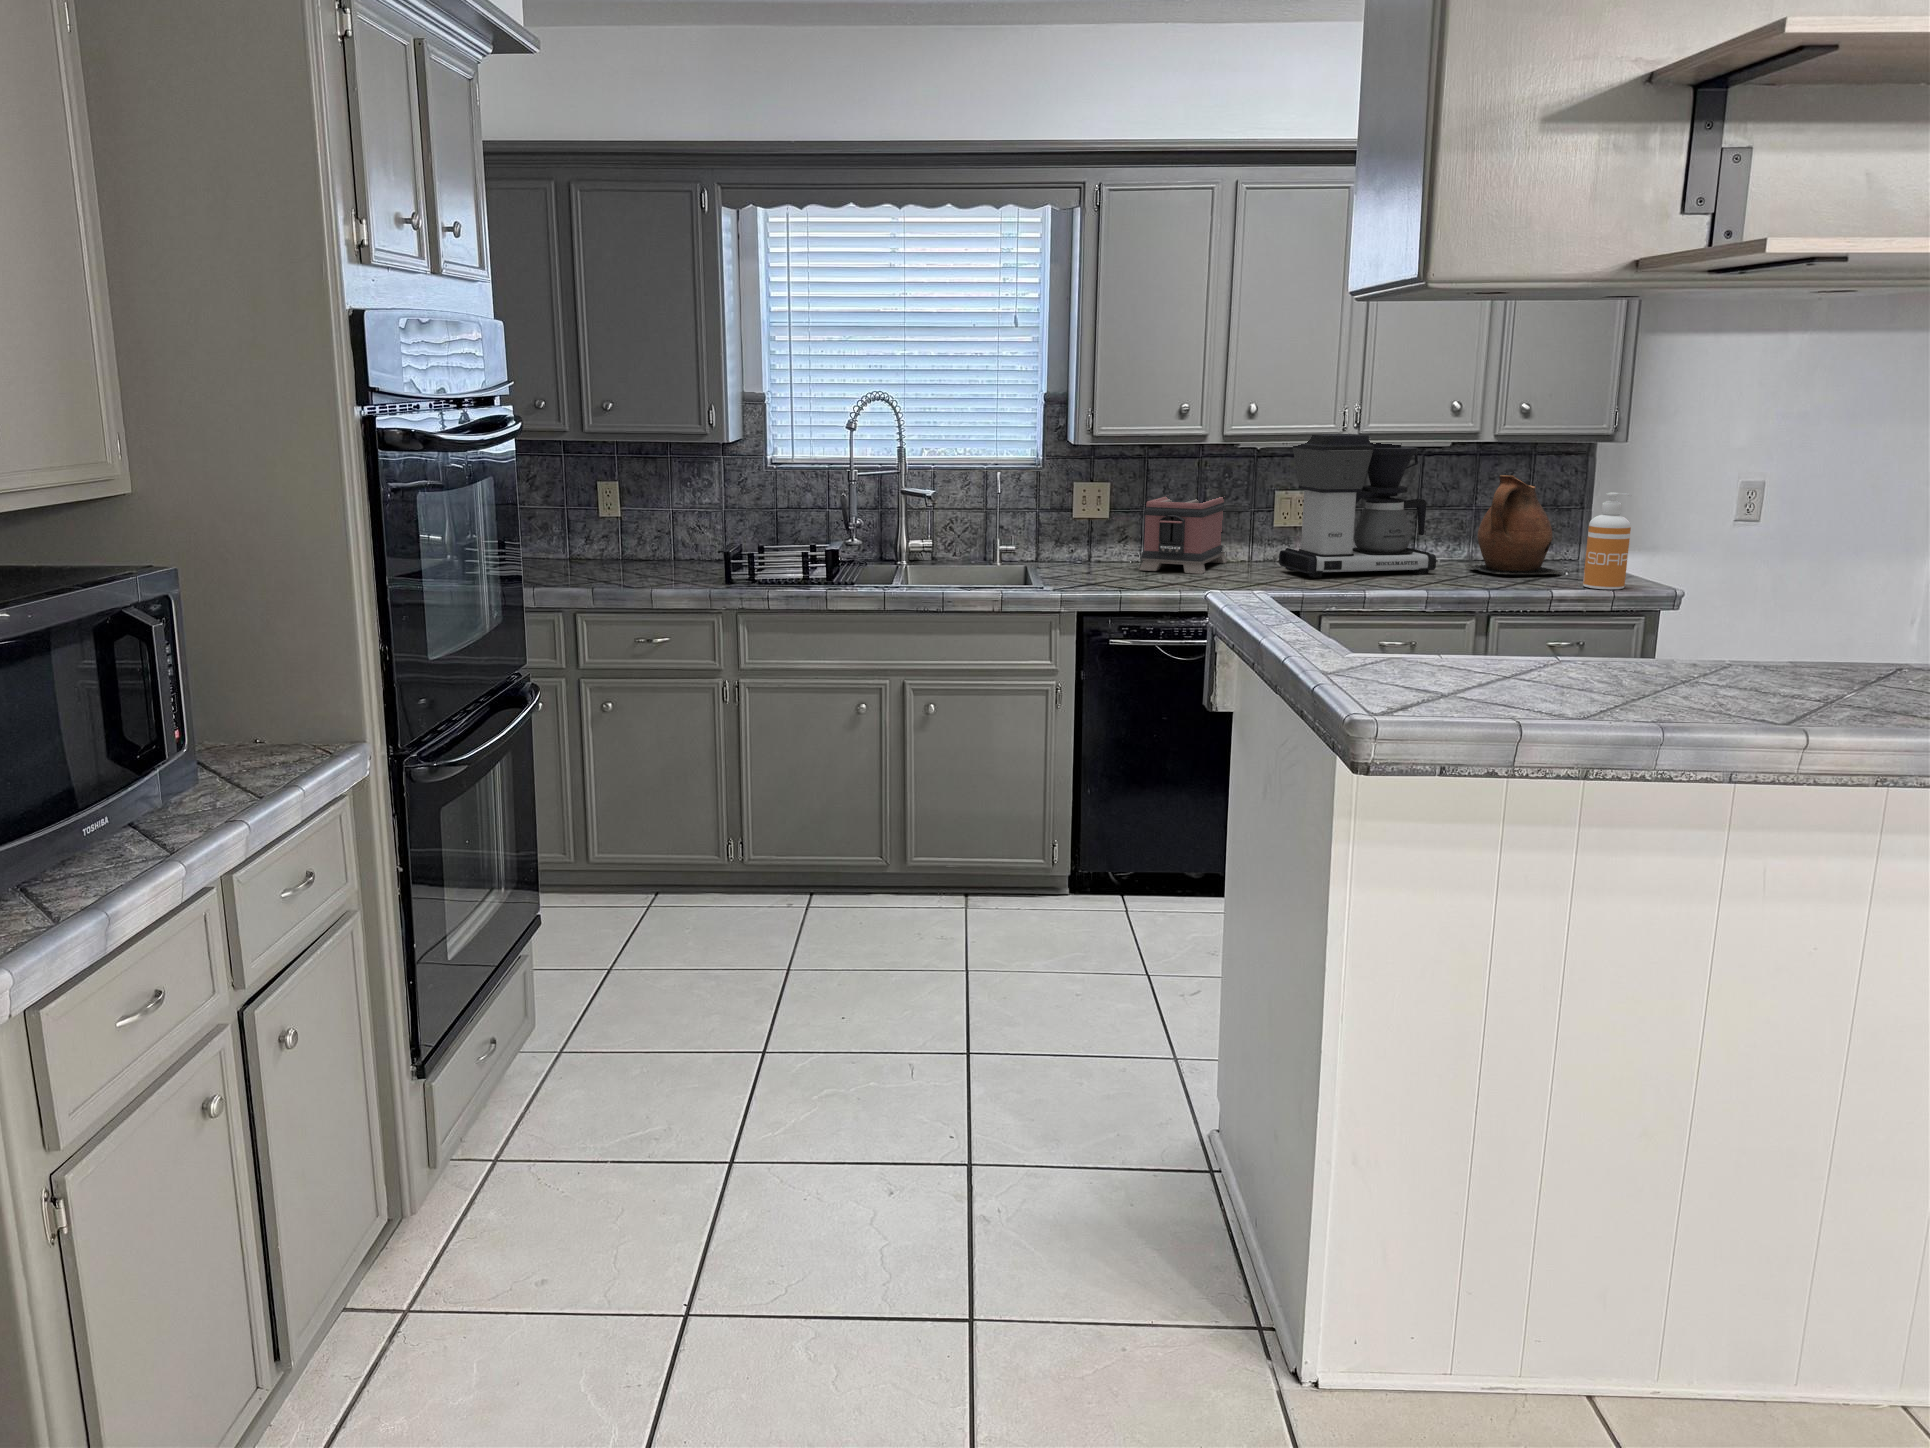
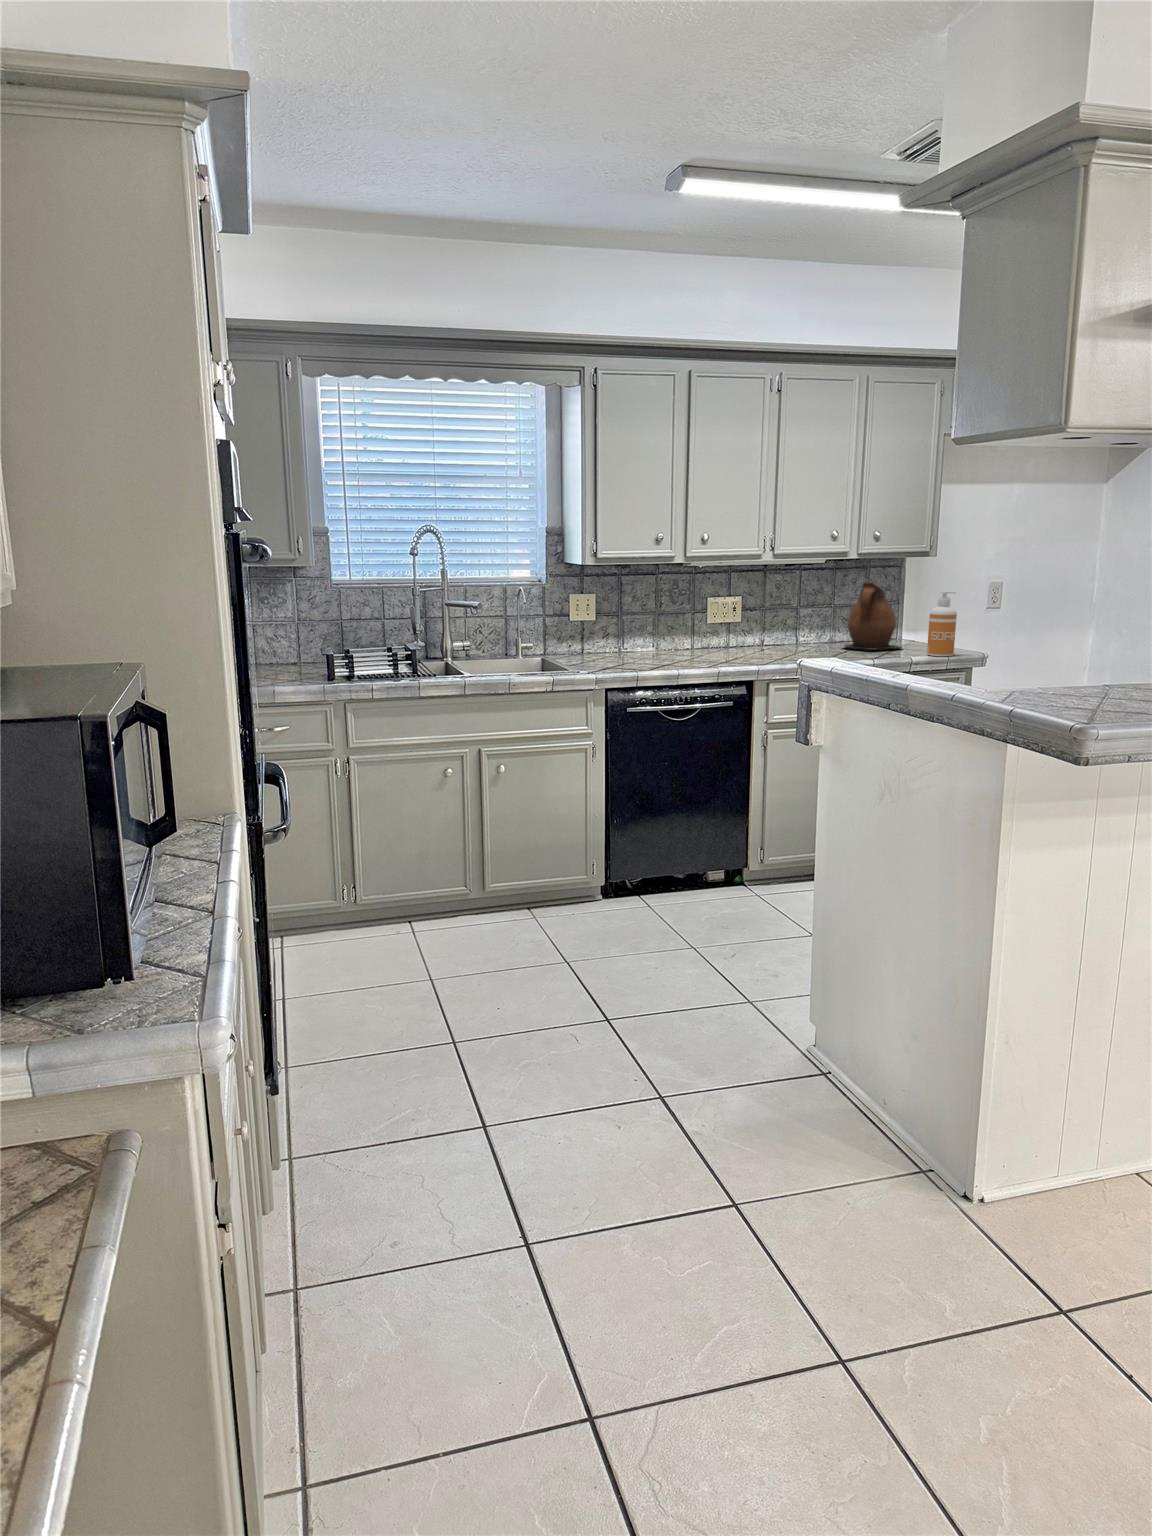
coffee maker: present [1279,434,1436,578] -> none [720,555,825,657]
toaster: present [1139,497,1227,574] -> none [624,602,675,658]

